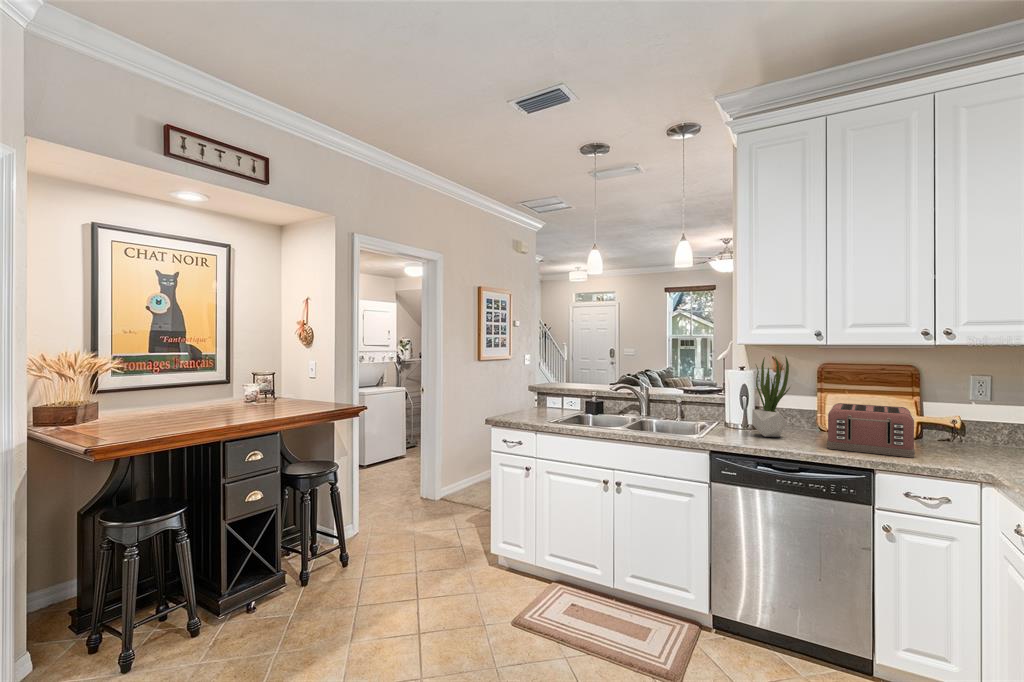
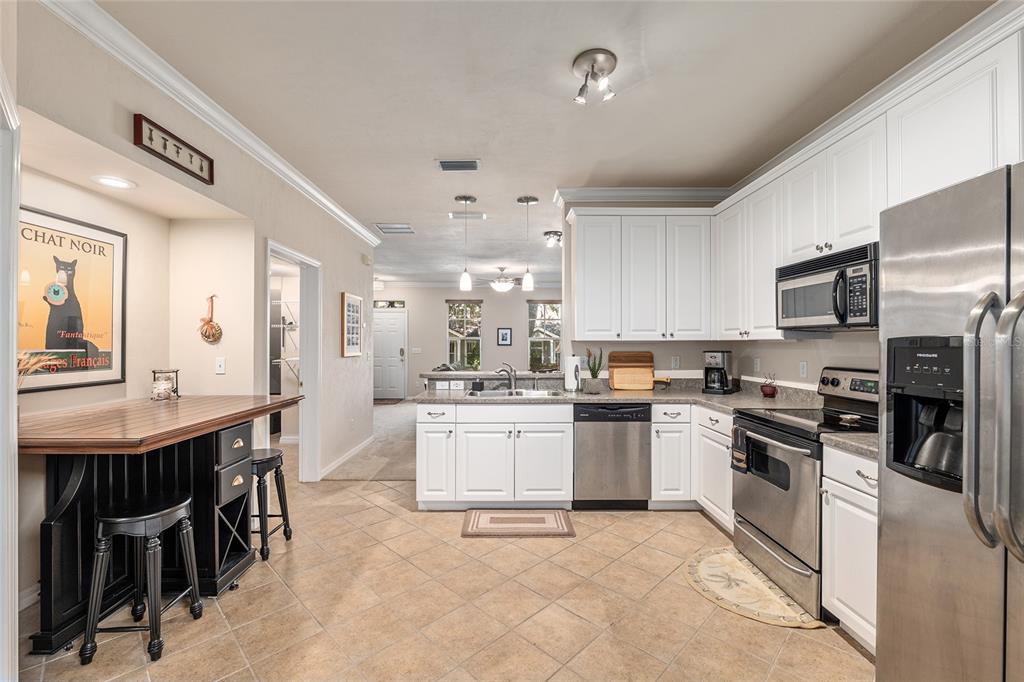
toaster: present [827,403,915,457] -> none [621,372,666,396]

